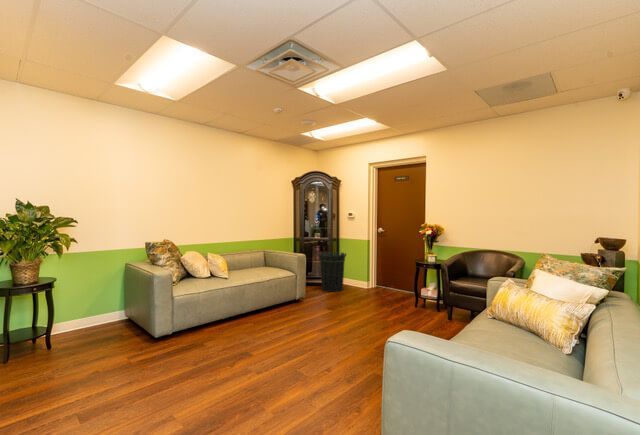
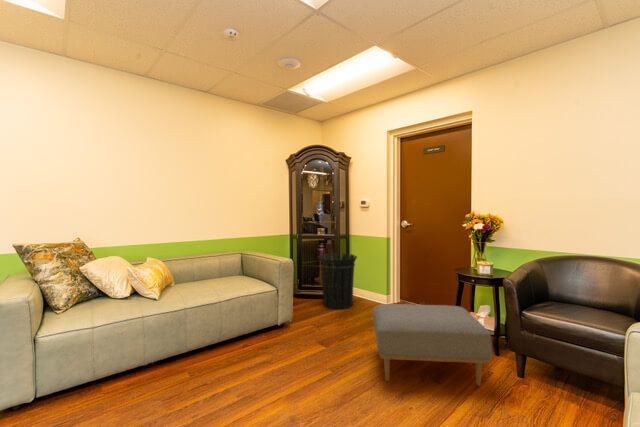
ottoman: none [363,281,433,323] -> present [373,304,492,386]

